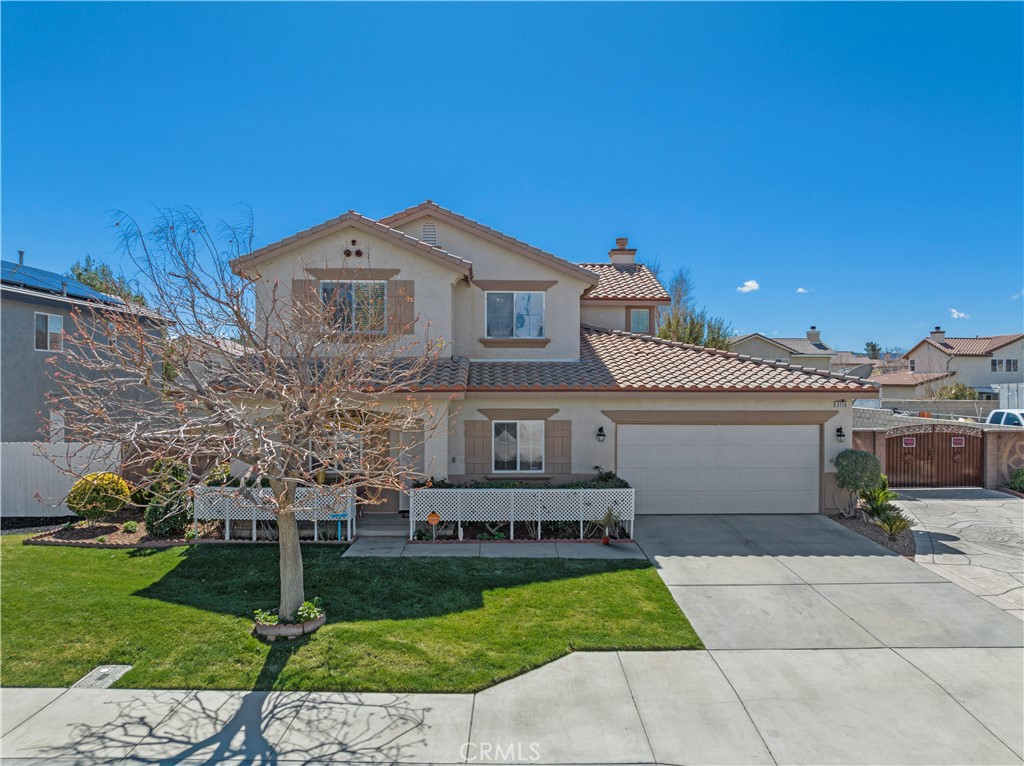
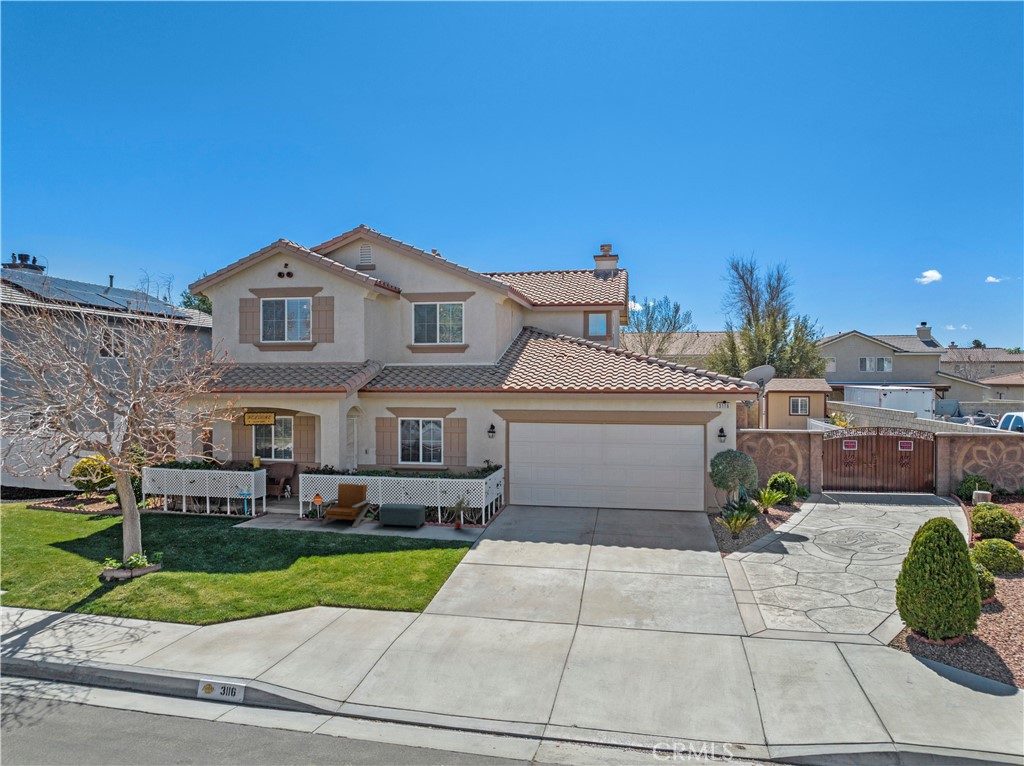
lounge chair: none [446,497,497,549] -> present [321,483,373,528]
bench: none [517,518,565,546] -> present [380,503,425,528]

